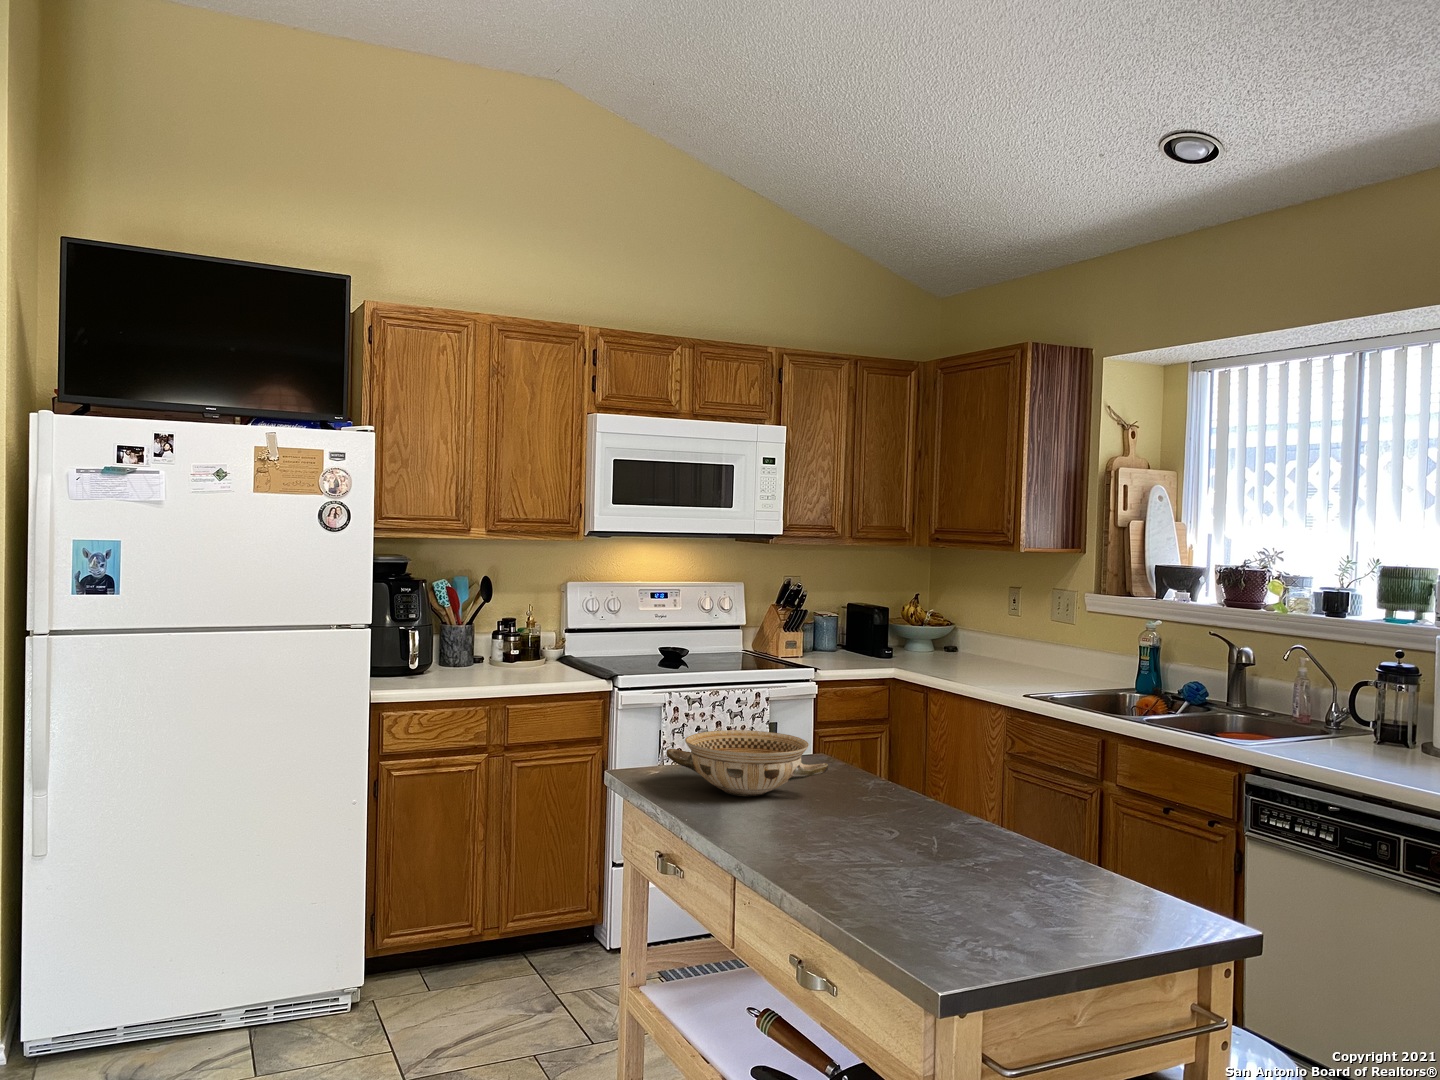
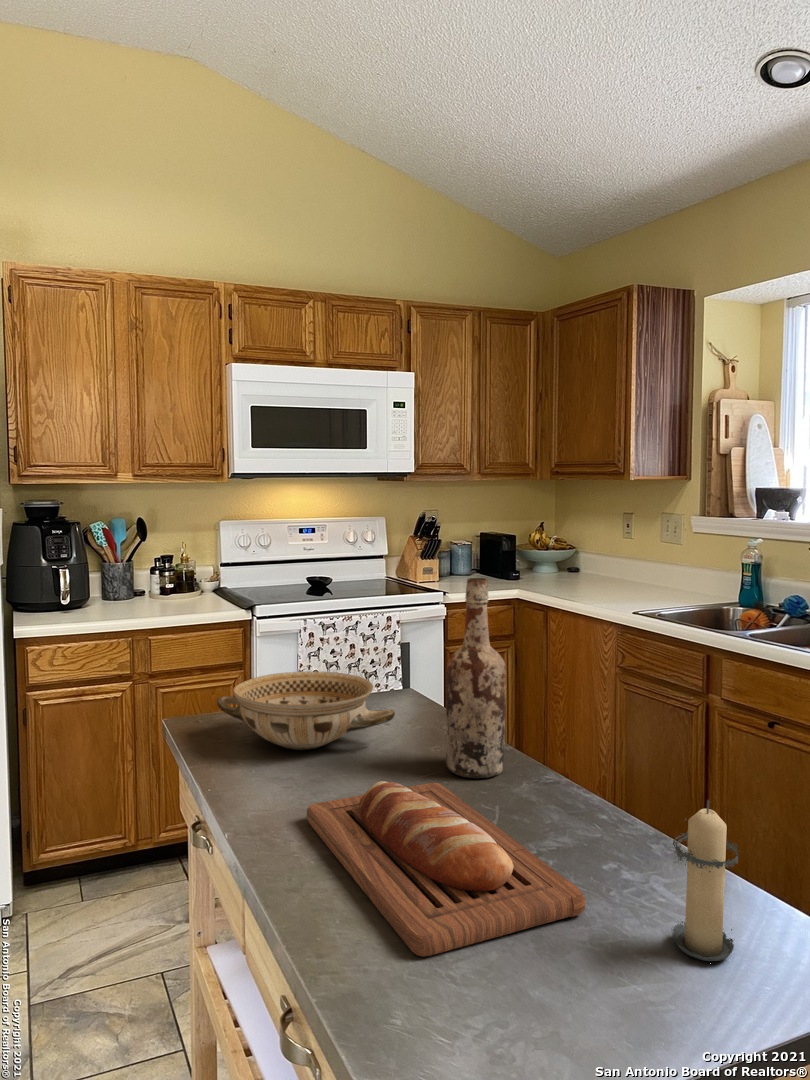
wine bottle: none [879,648,932,819] -> present [446,578,506,778]
candle: none [1071,803,1128,915] -> present [672,800,740,961]
bread loaf: none [781,807,1013,907] -> present [307,781,585,957]

